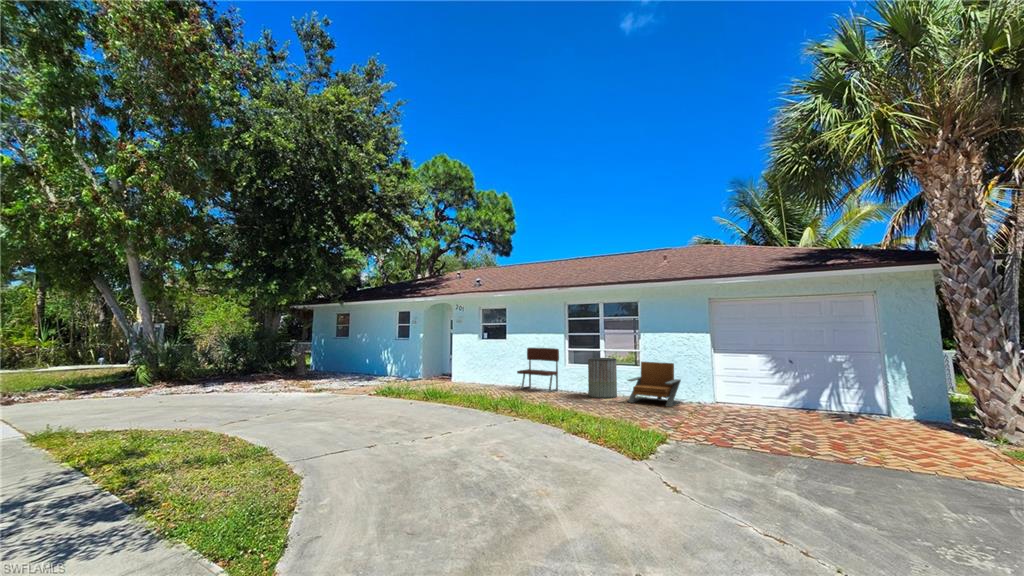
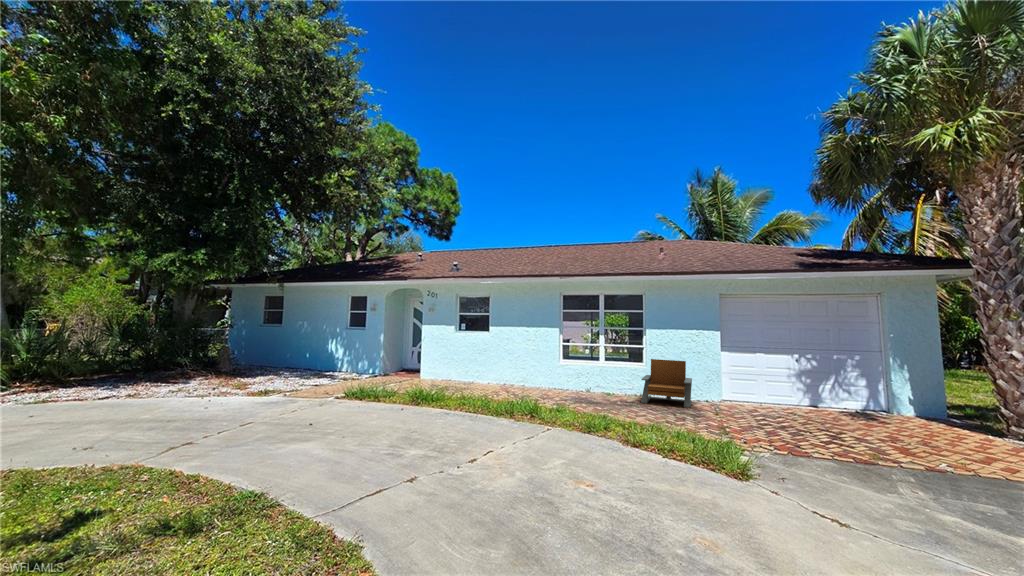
bench: present [517,348,559,392] -> none [508,342,554,392]
trash can: present [588,358,617,399] -> none [592,354,623,399]

